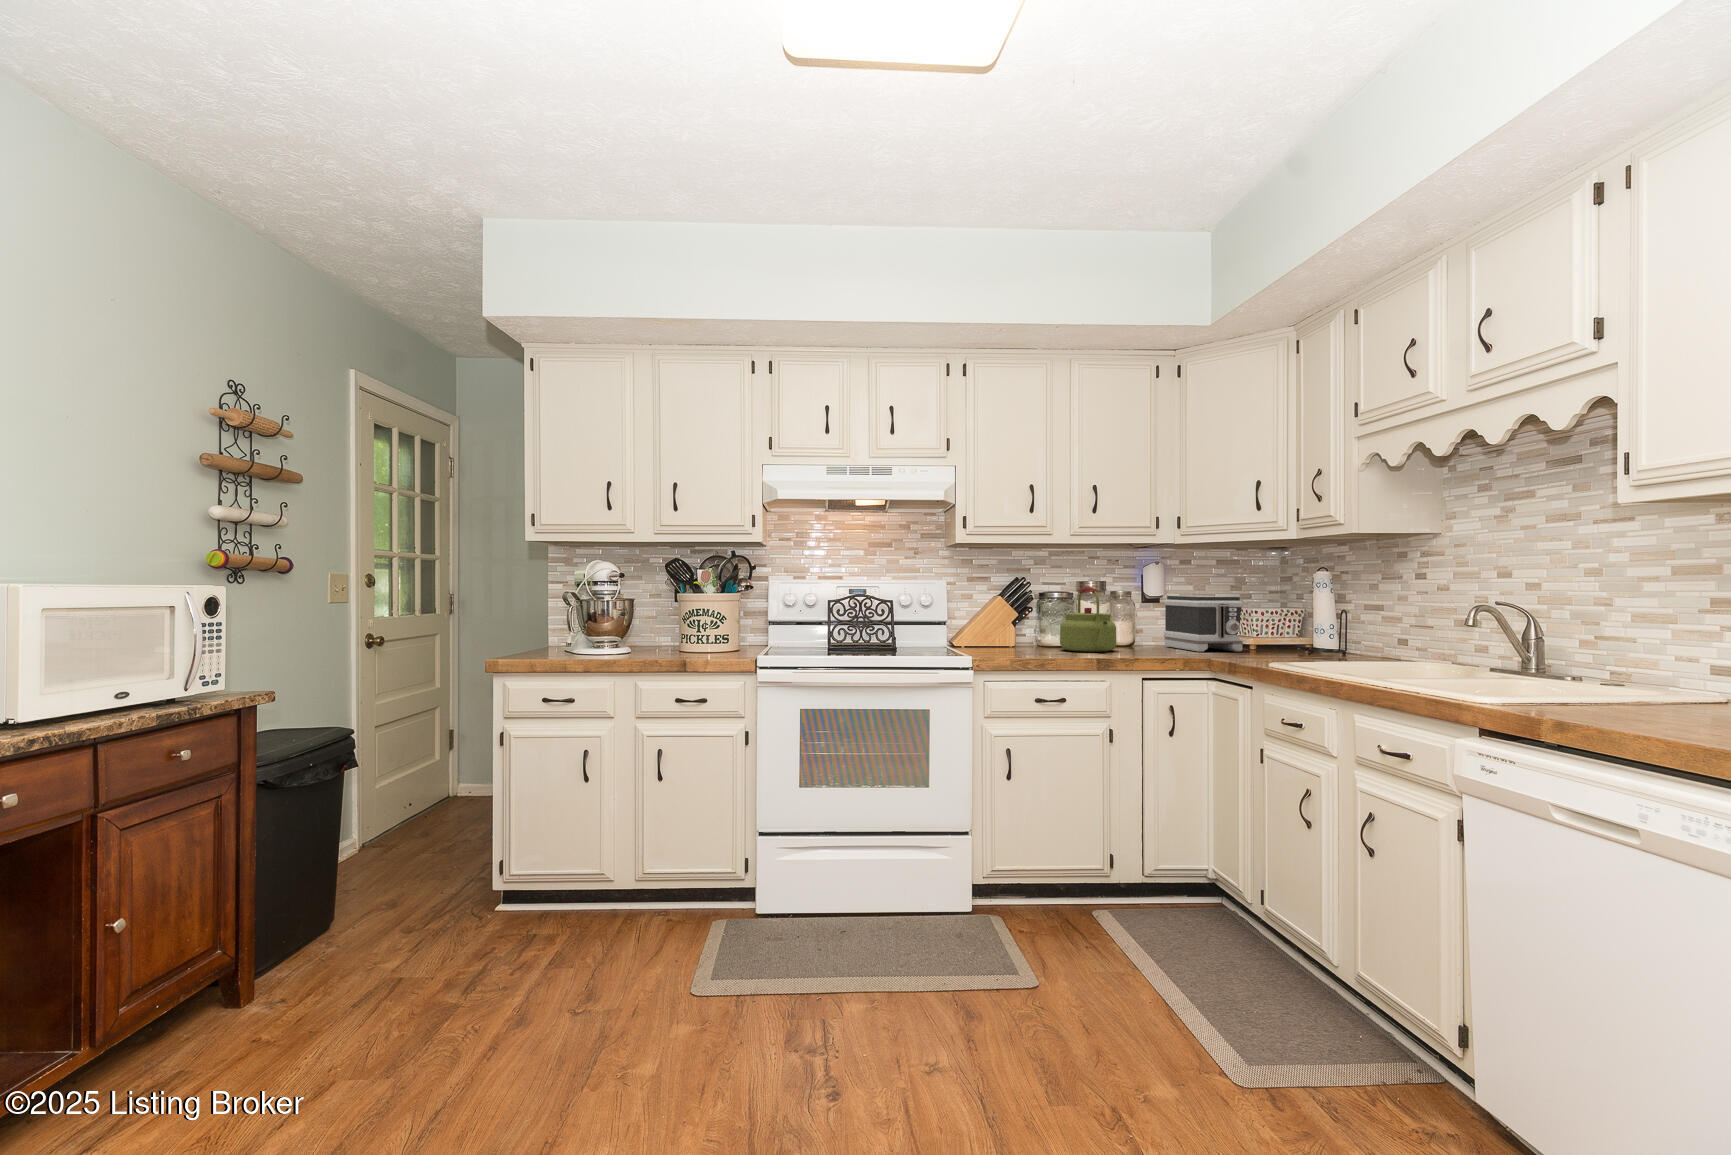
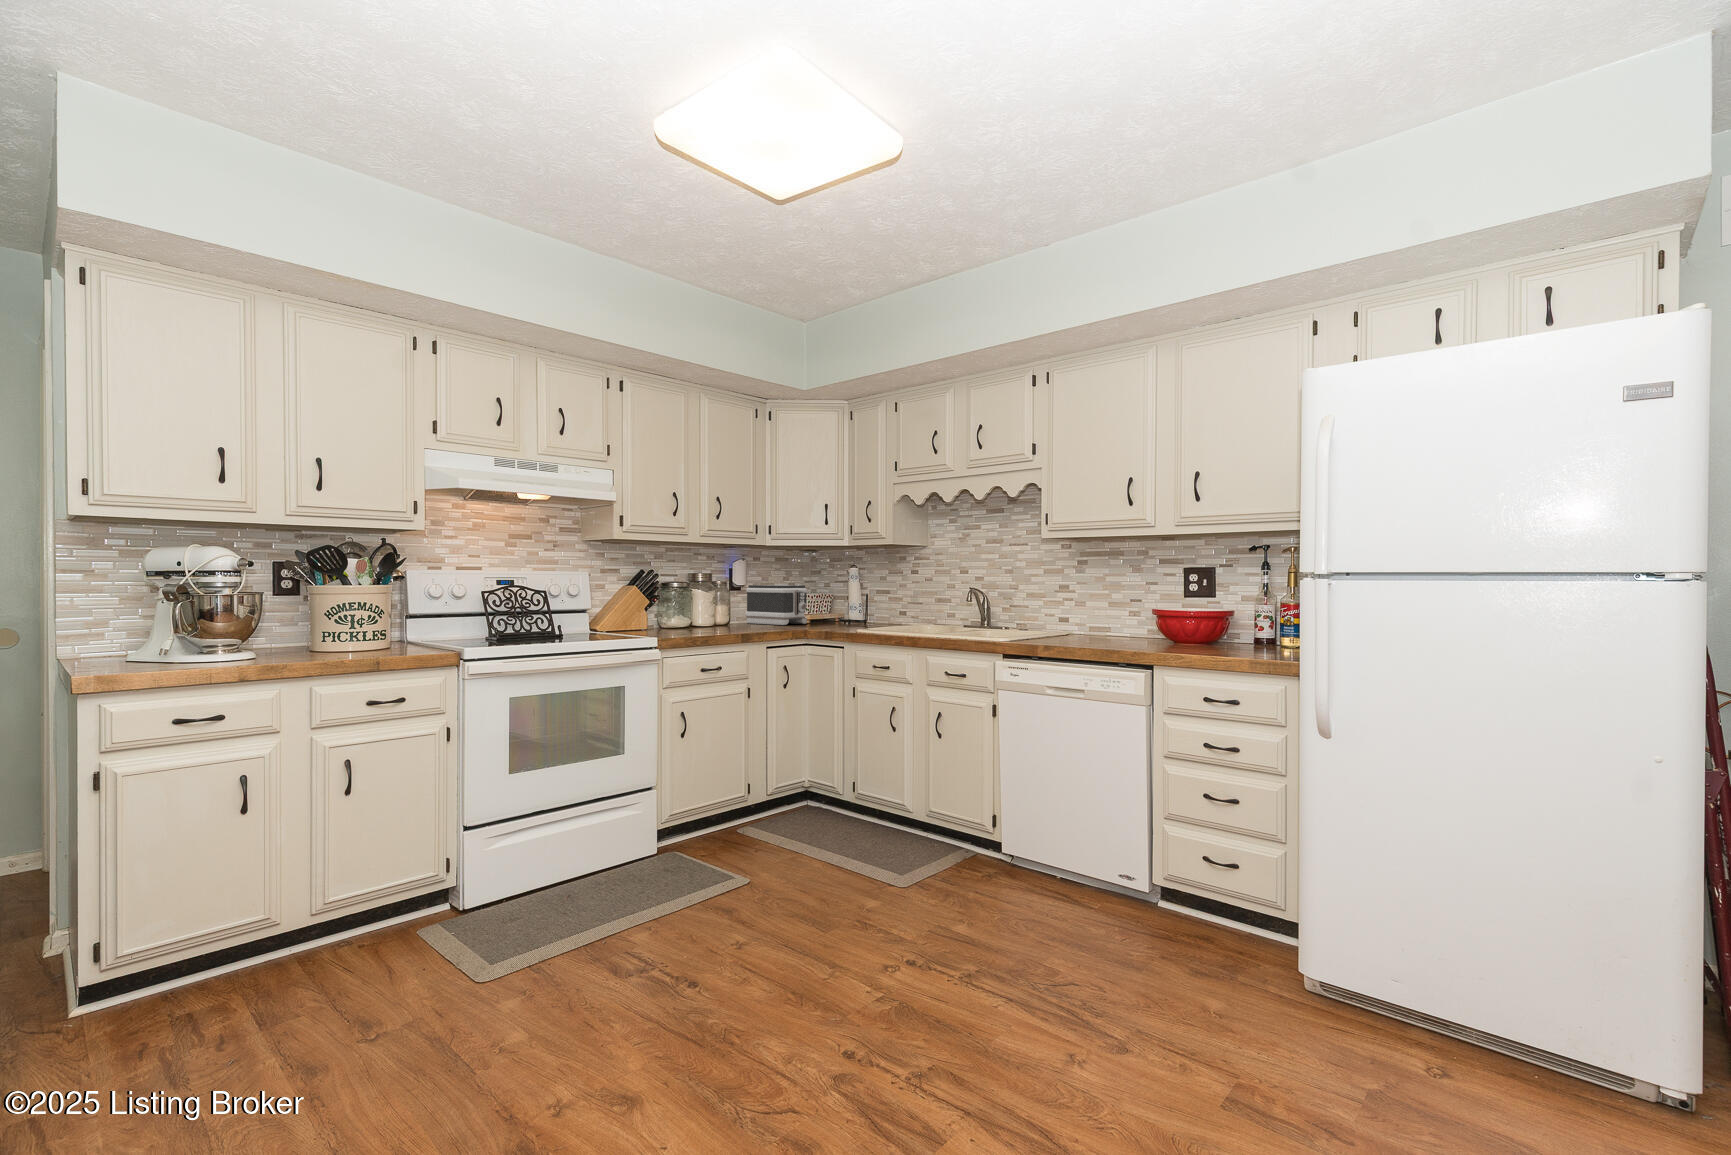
kettle: present [1060,587,1116,652] -> none [689,578,736,629]

